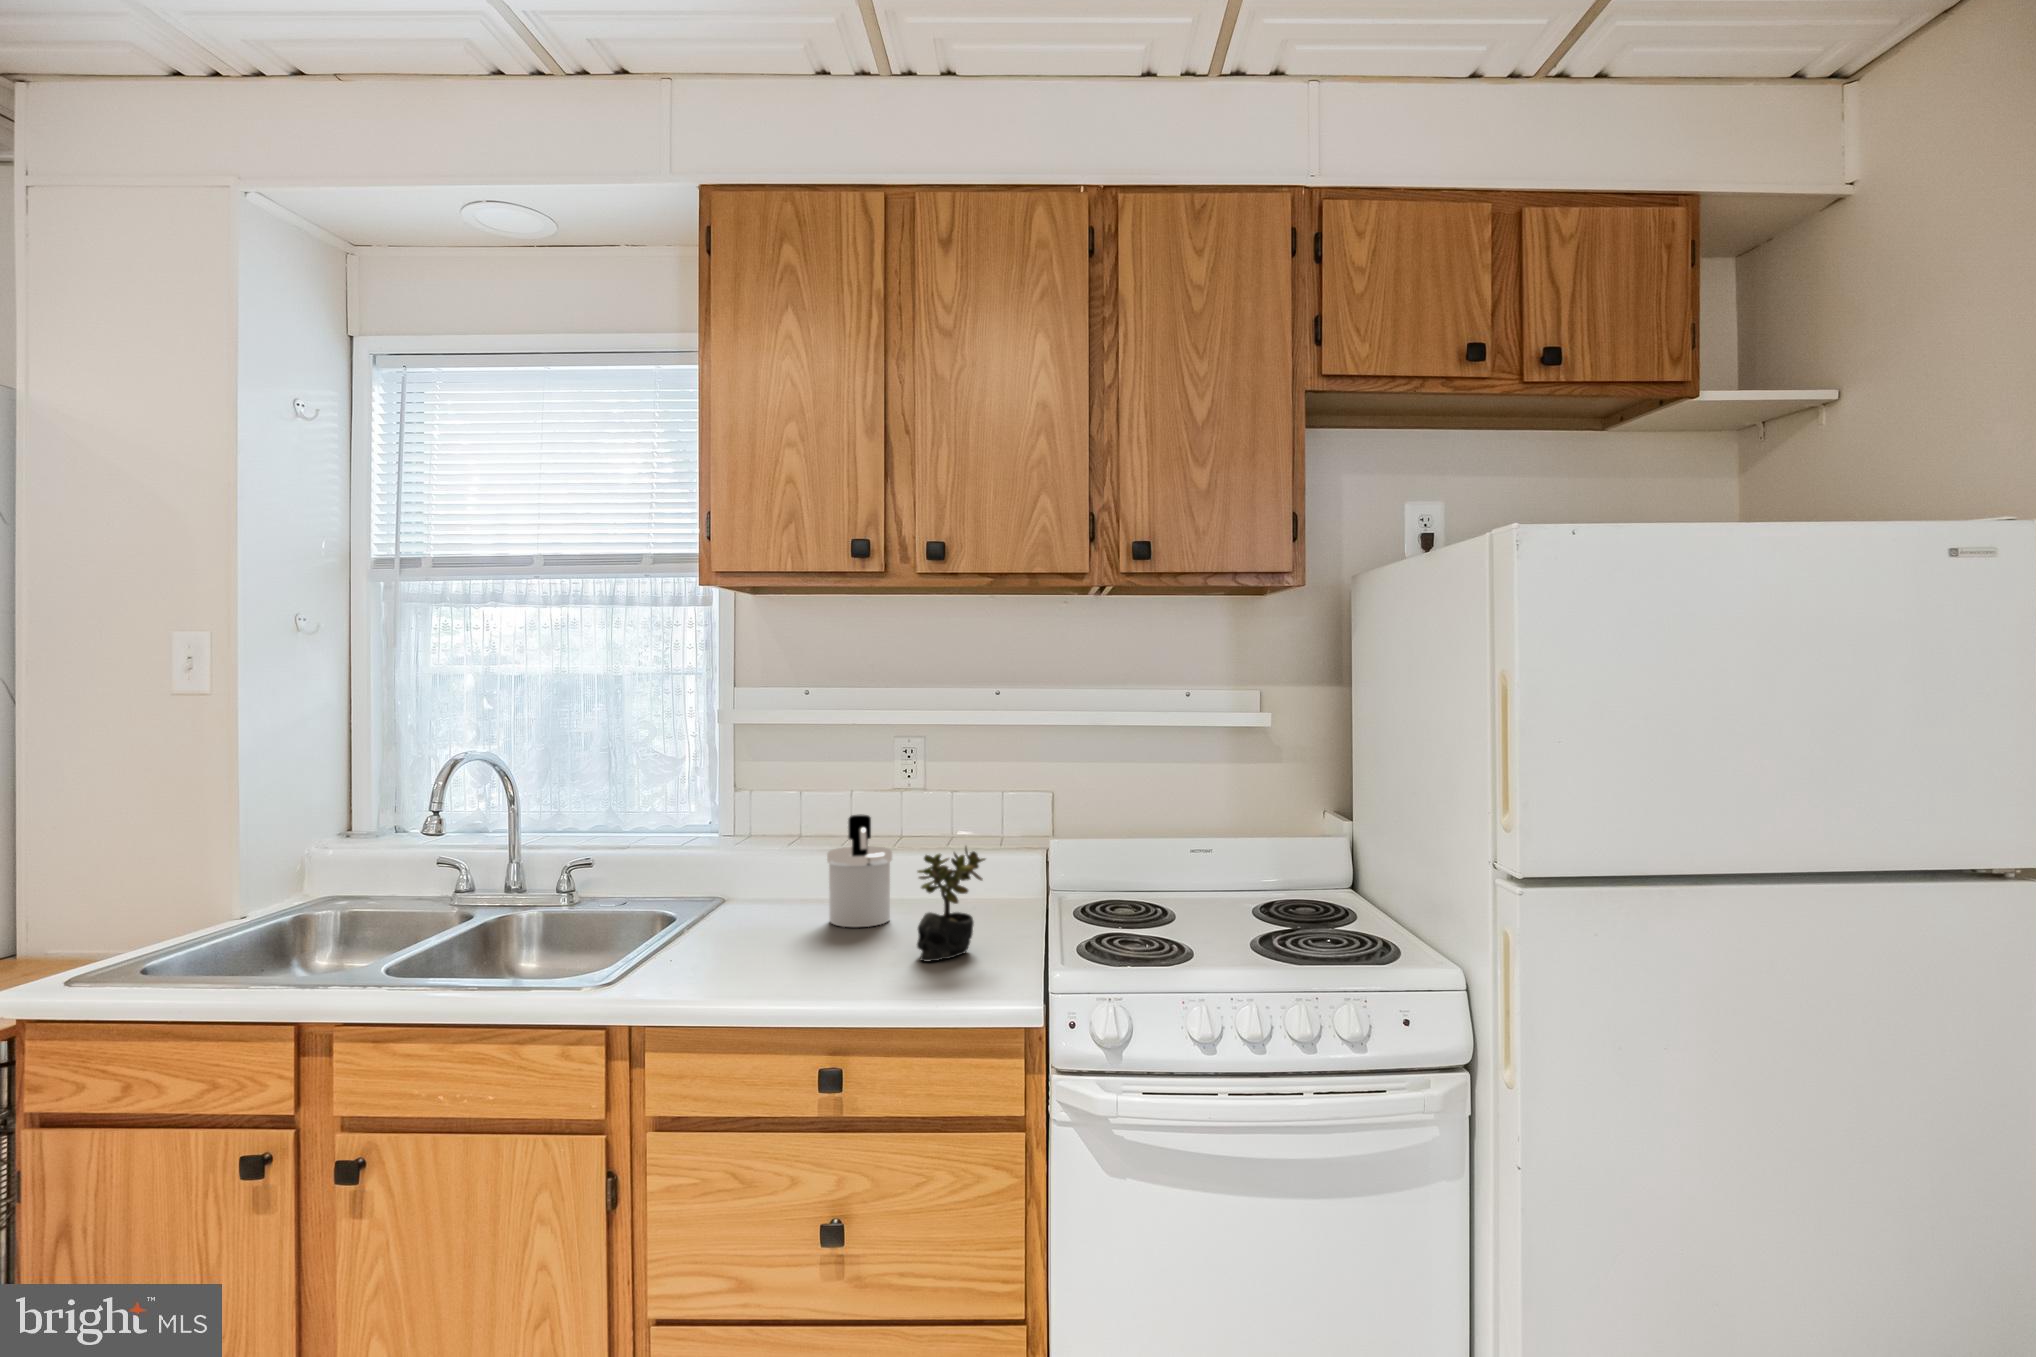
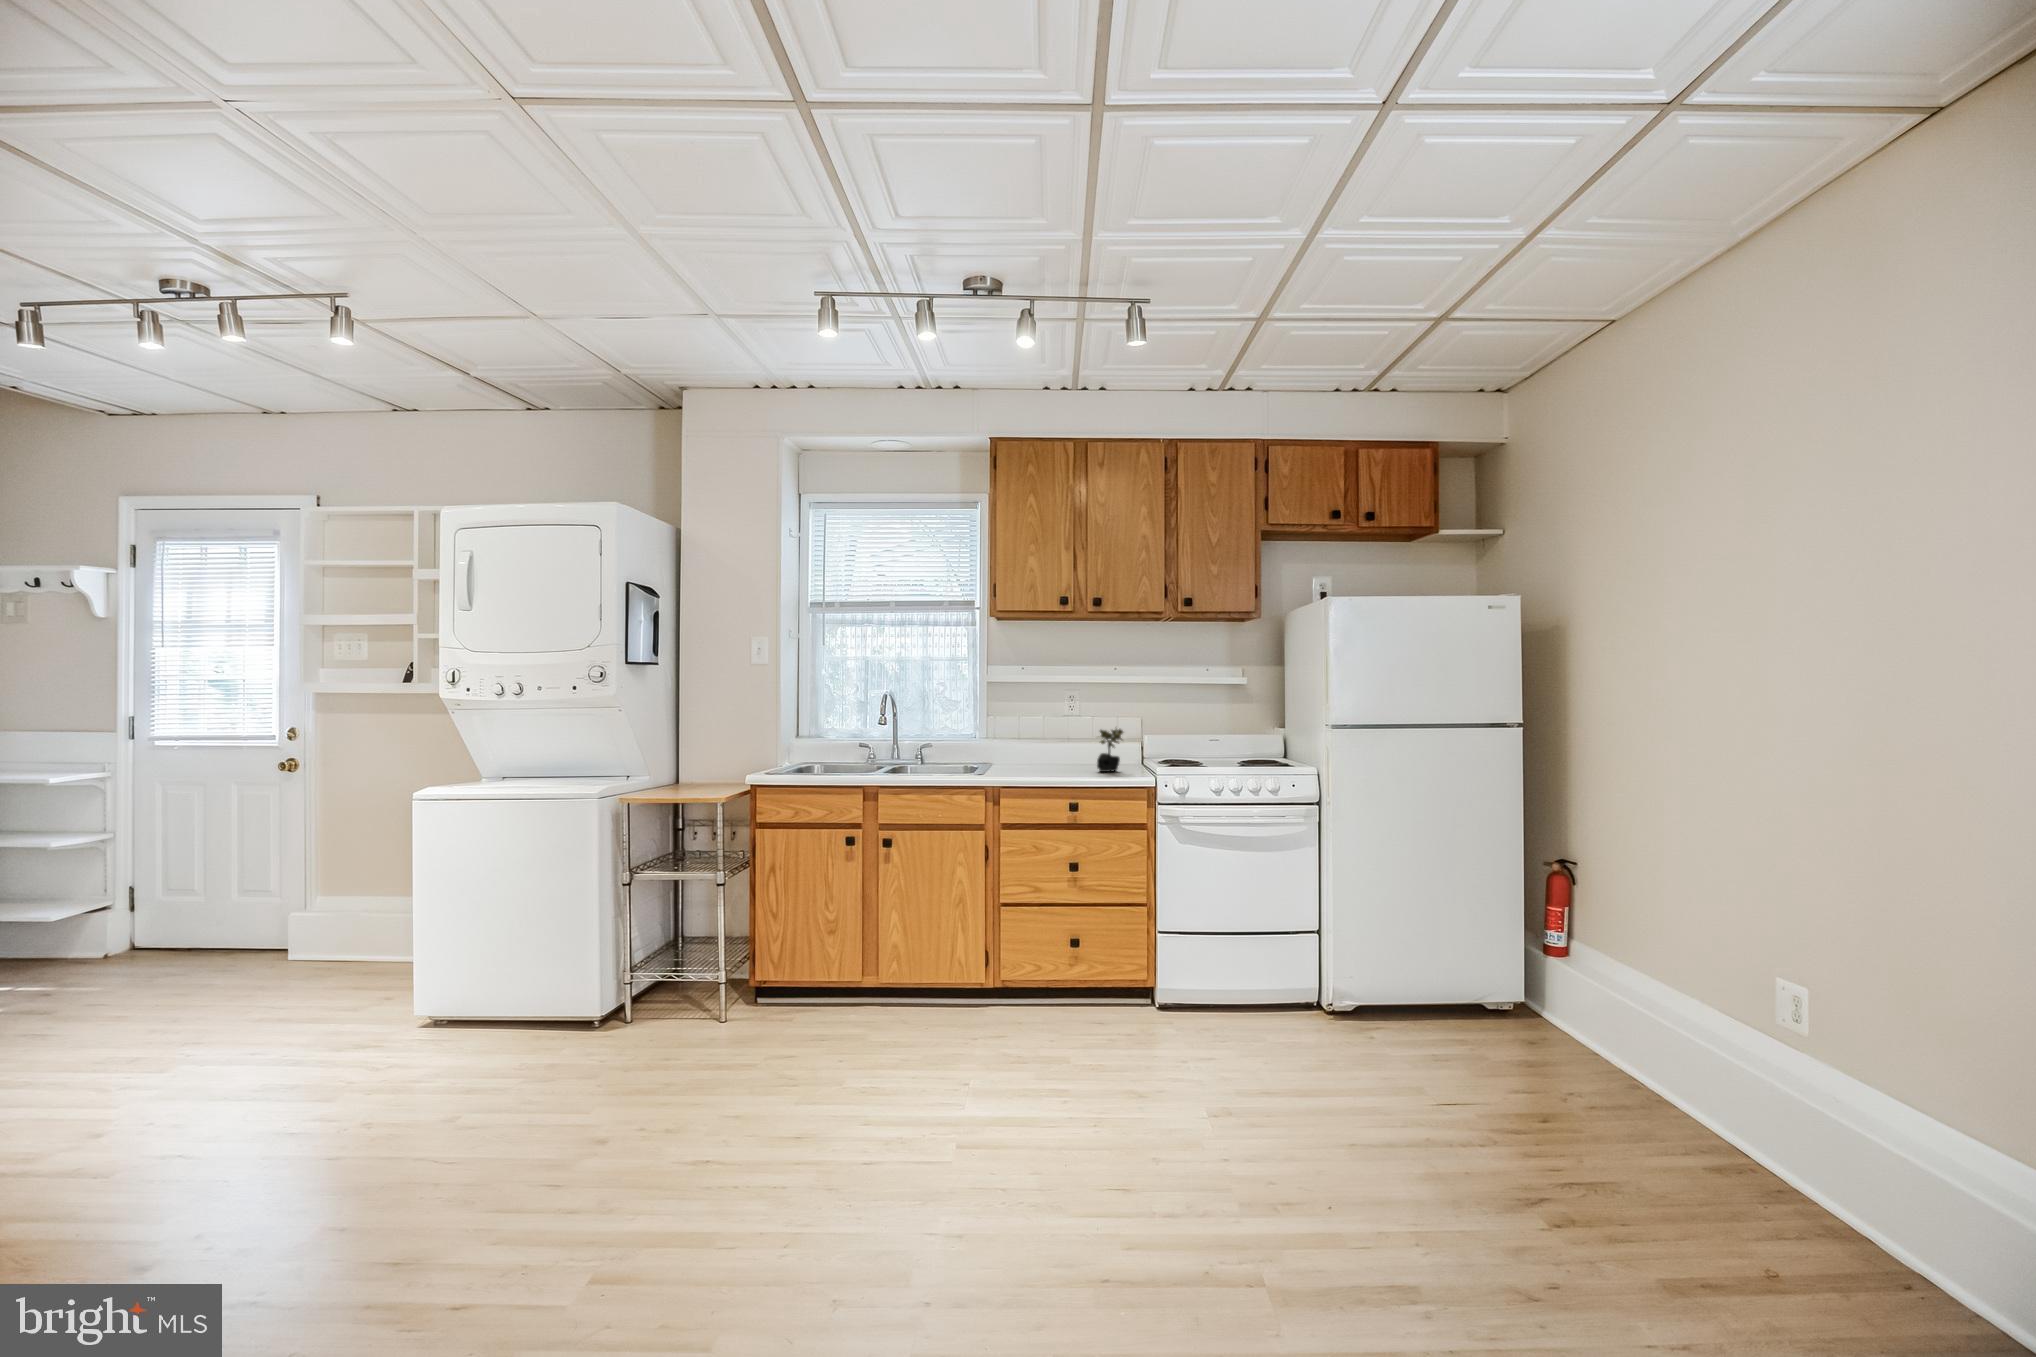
soap dispenser: present [827,815,892,927] -> none [1048,720,1077,768]

